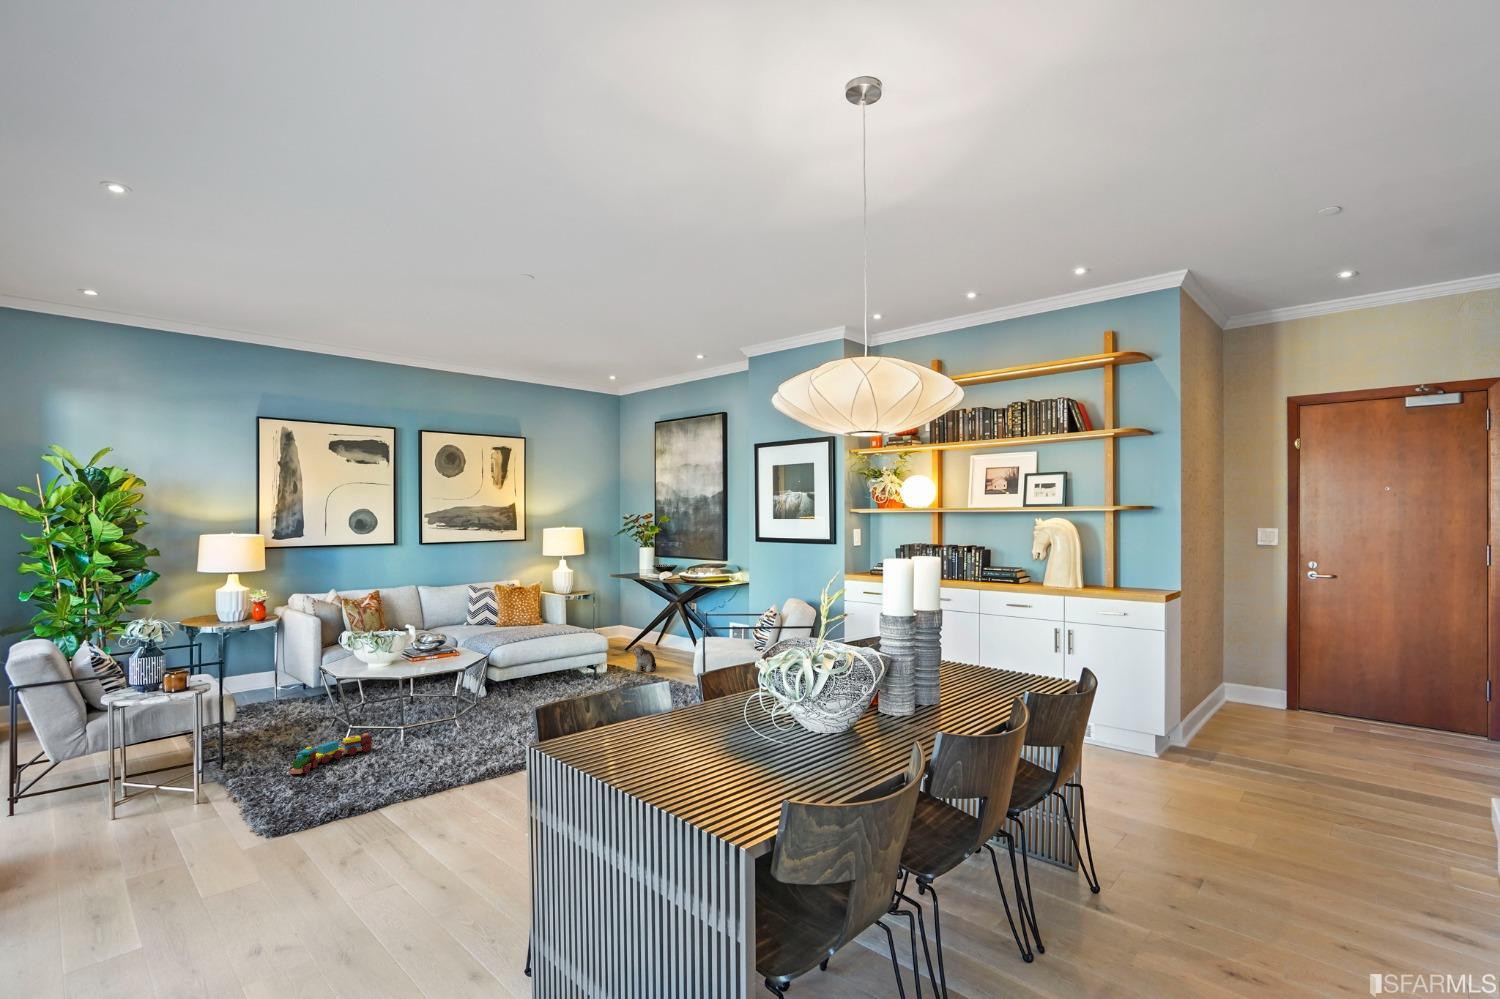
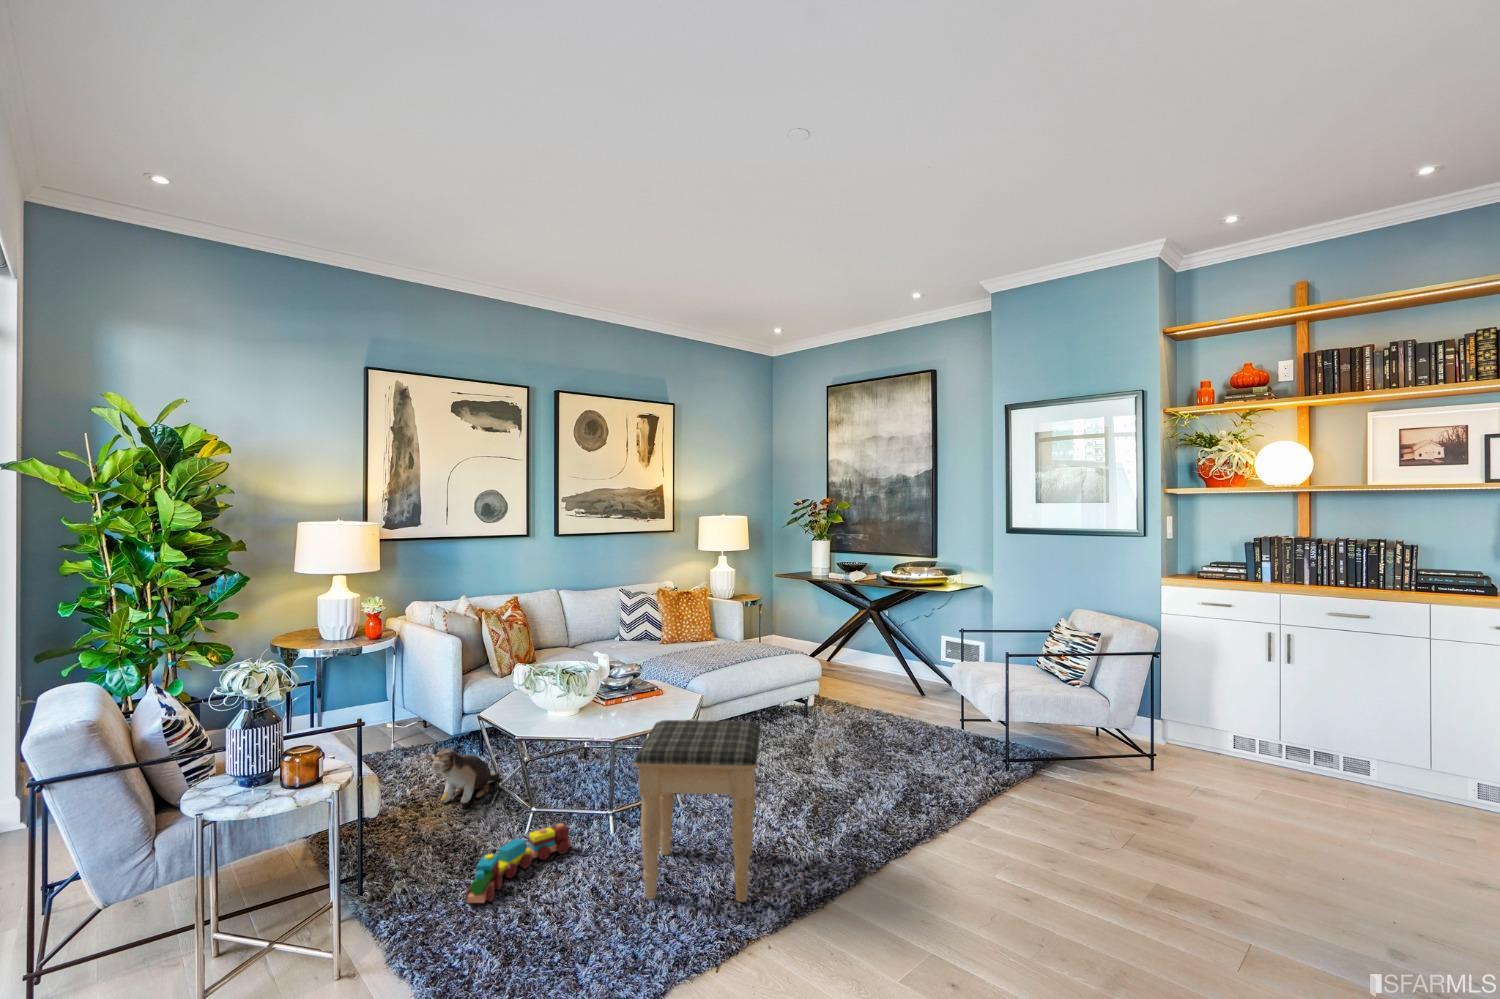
plush toy: present [631,645,656,673] -> present [425,749,499,803]
footstool: none [399,664,500,771] -> present [634,720,760,902]

